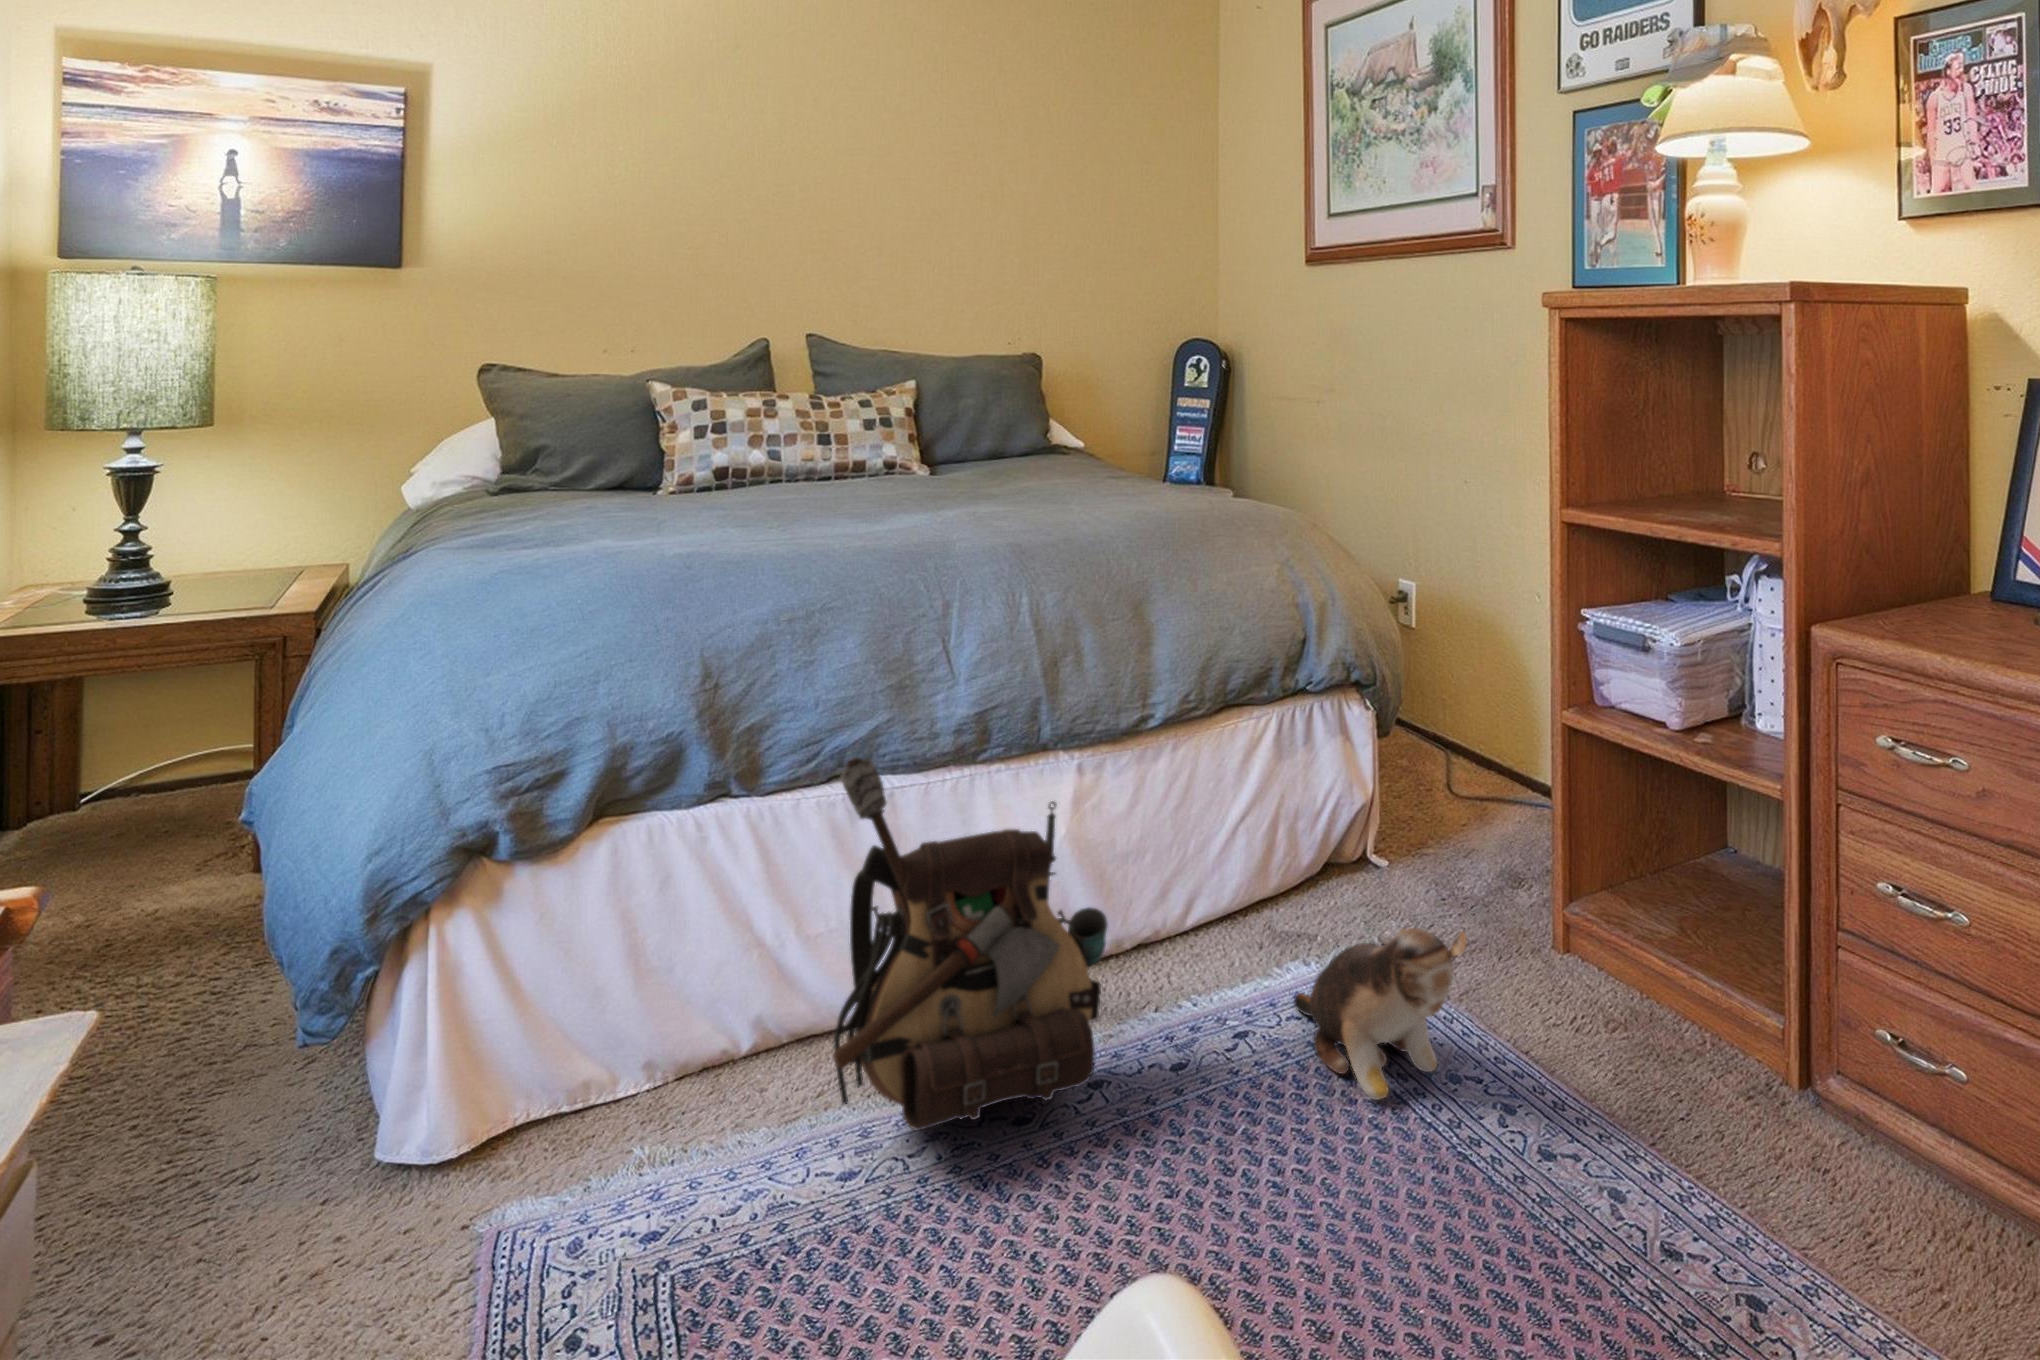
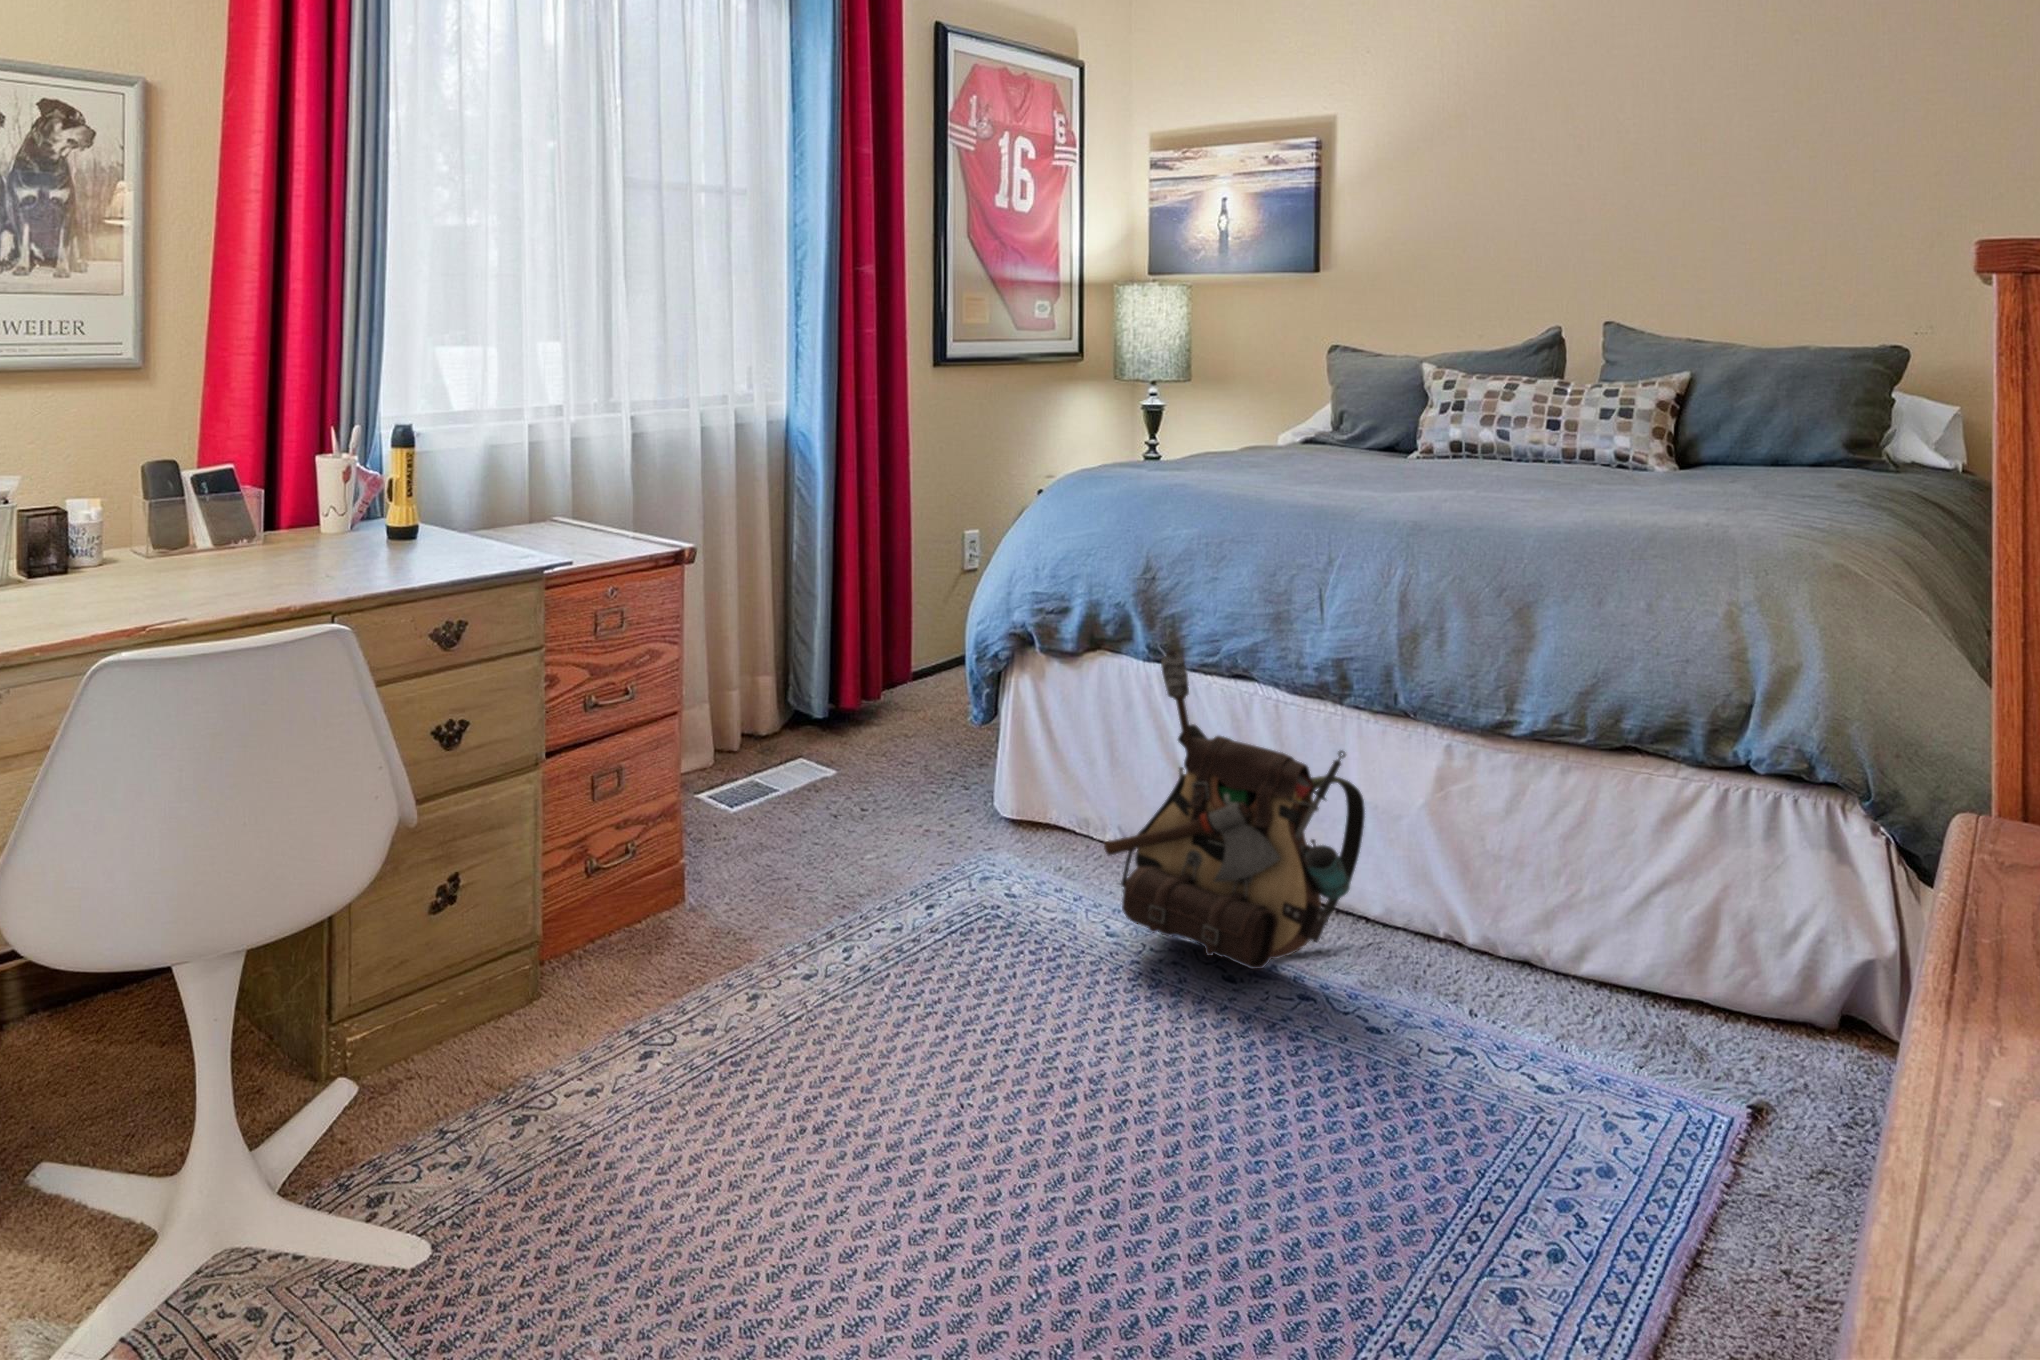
plush toy: present [1294,928,1466,1100] -> none [1410,978,1572,1165]

